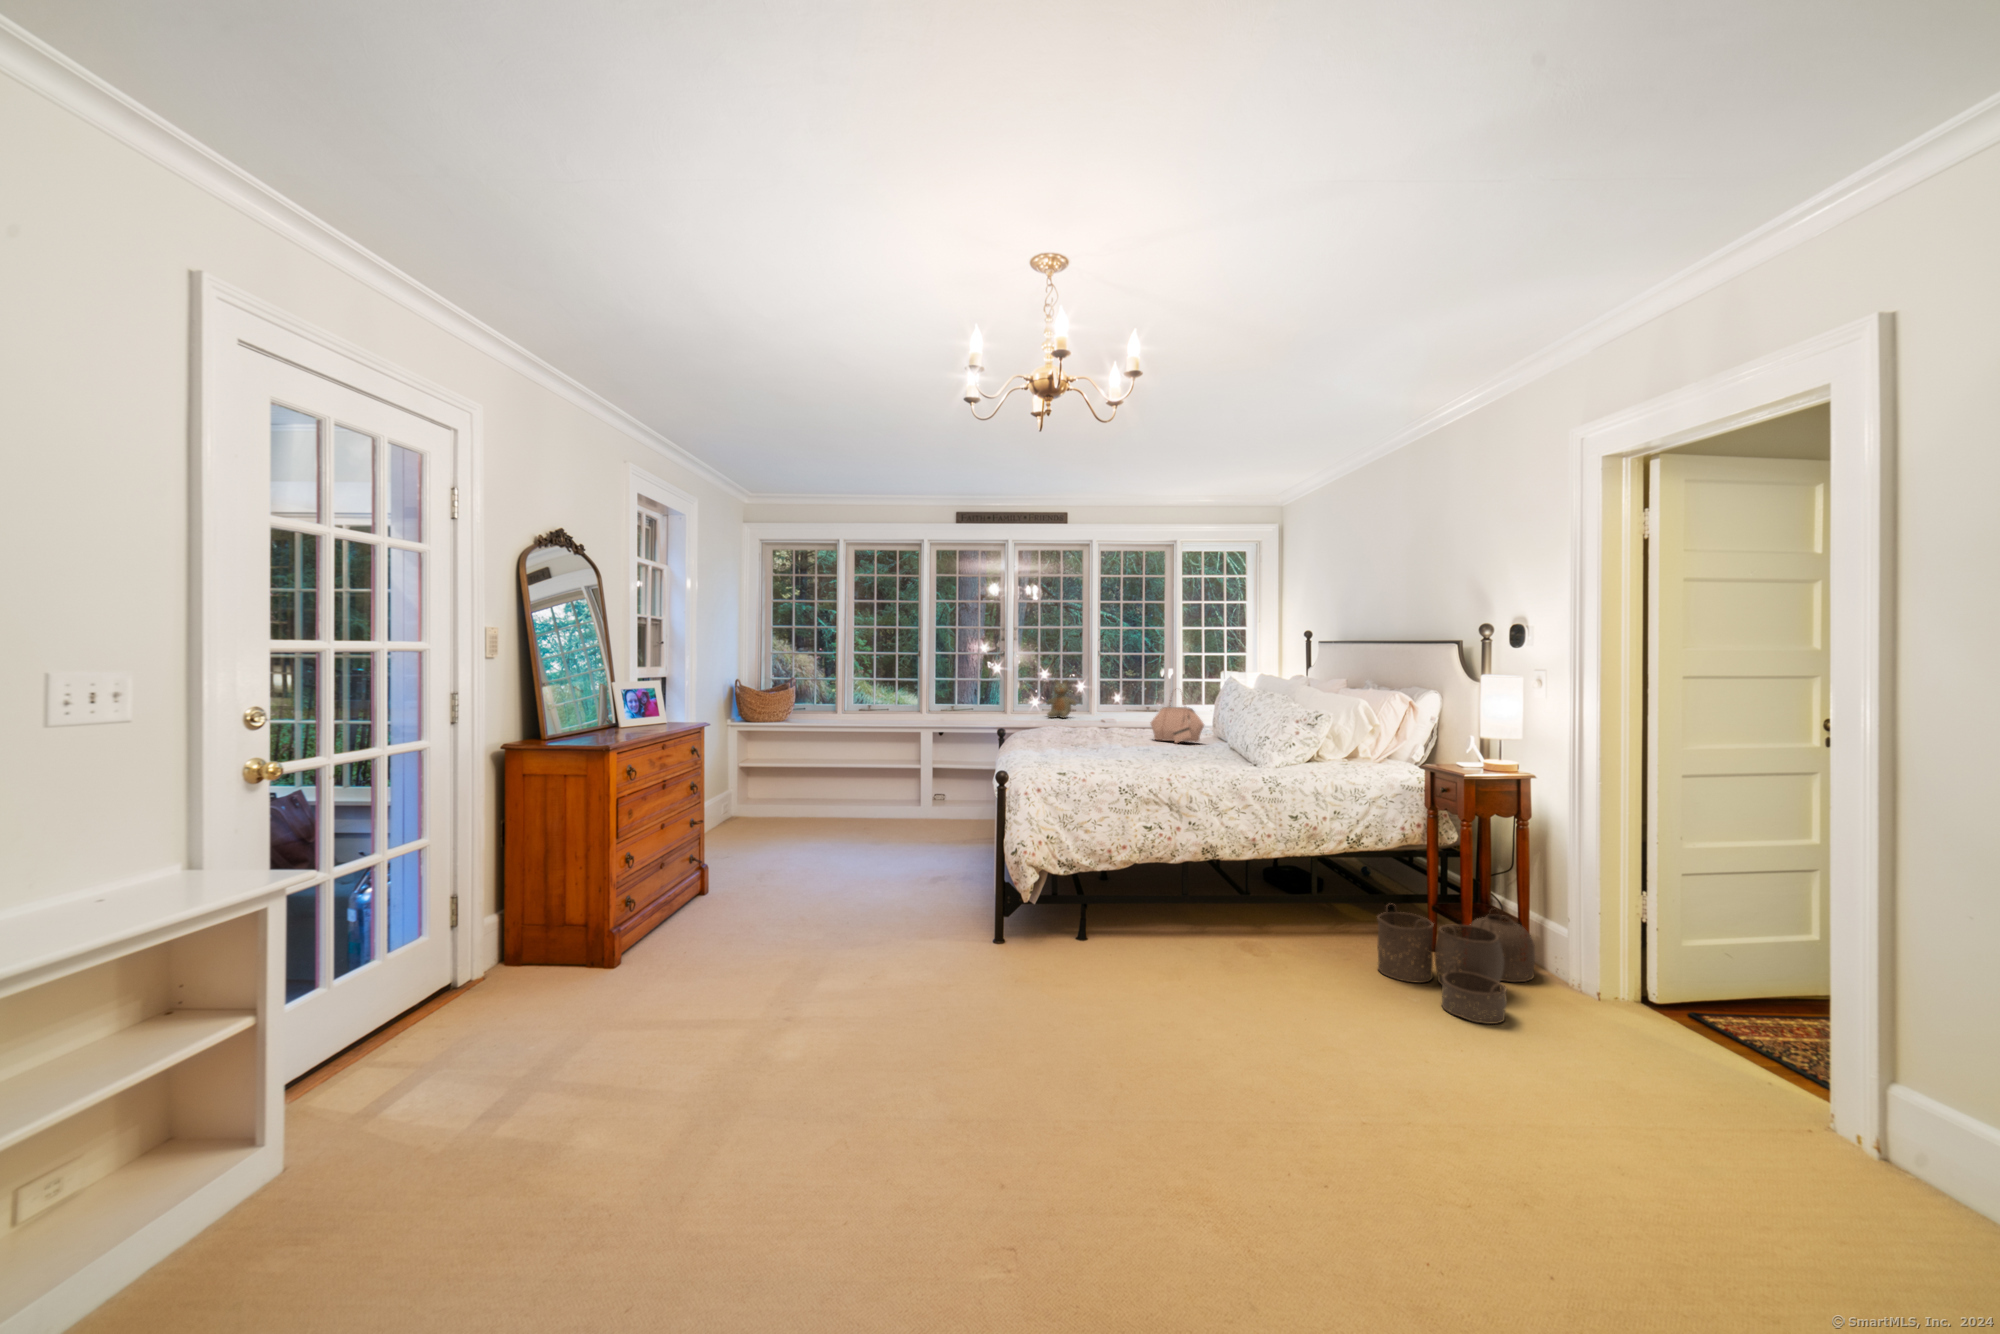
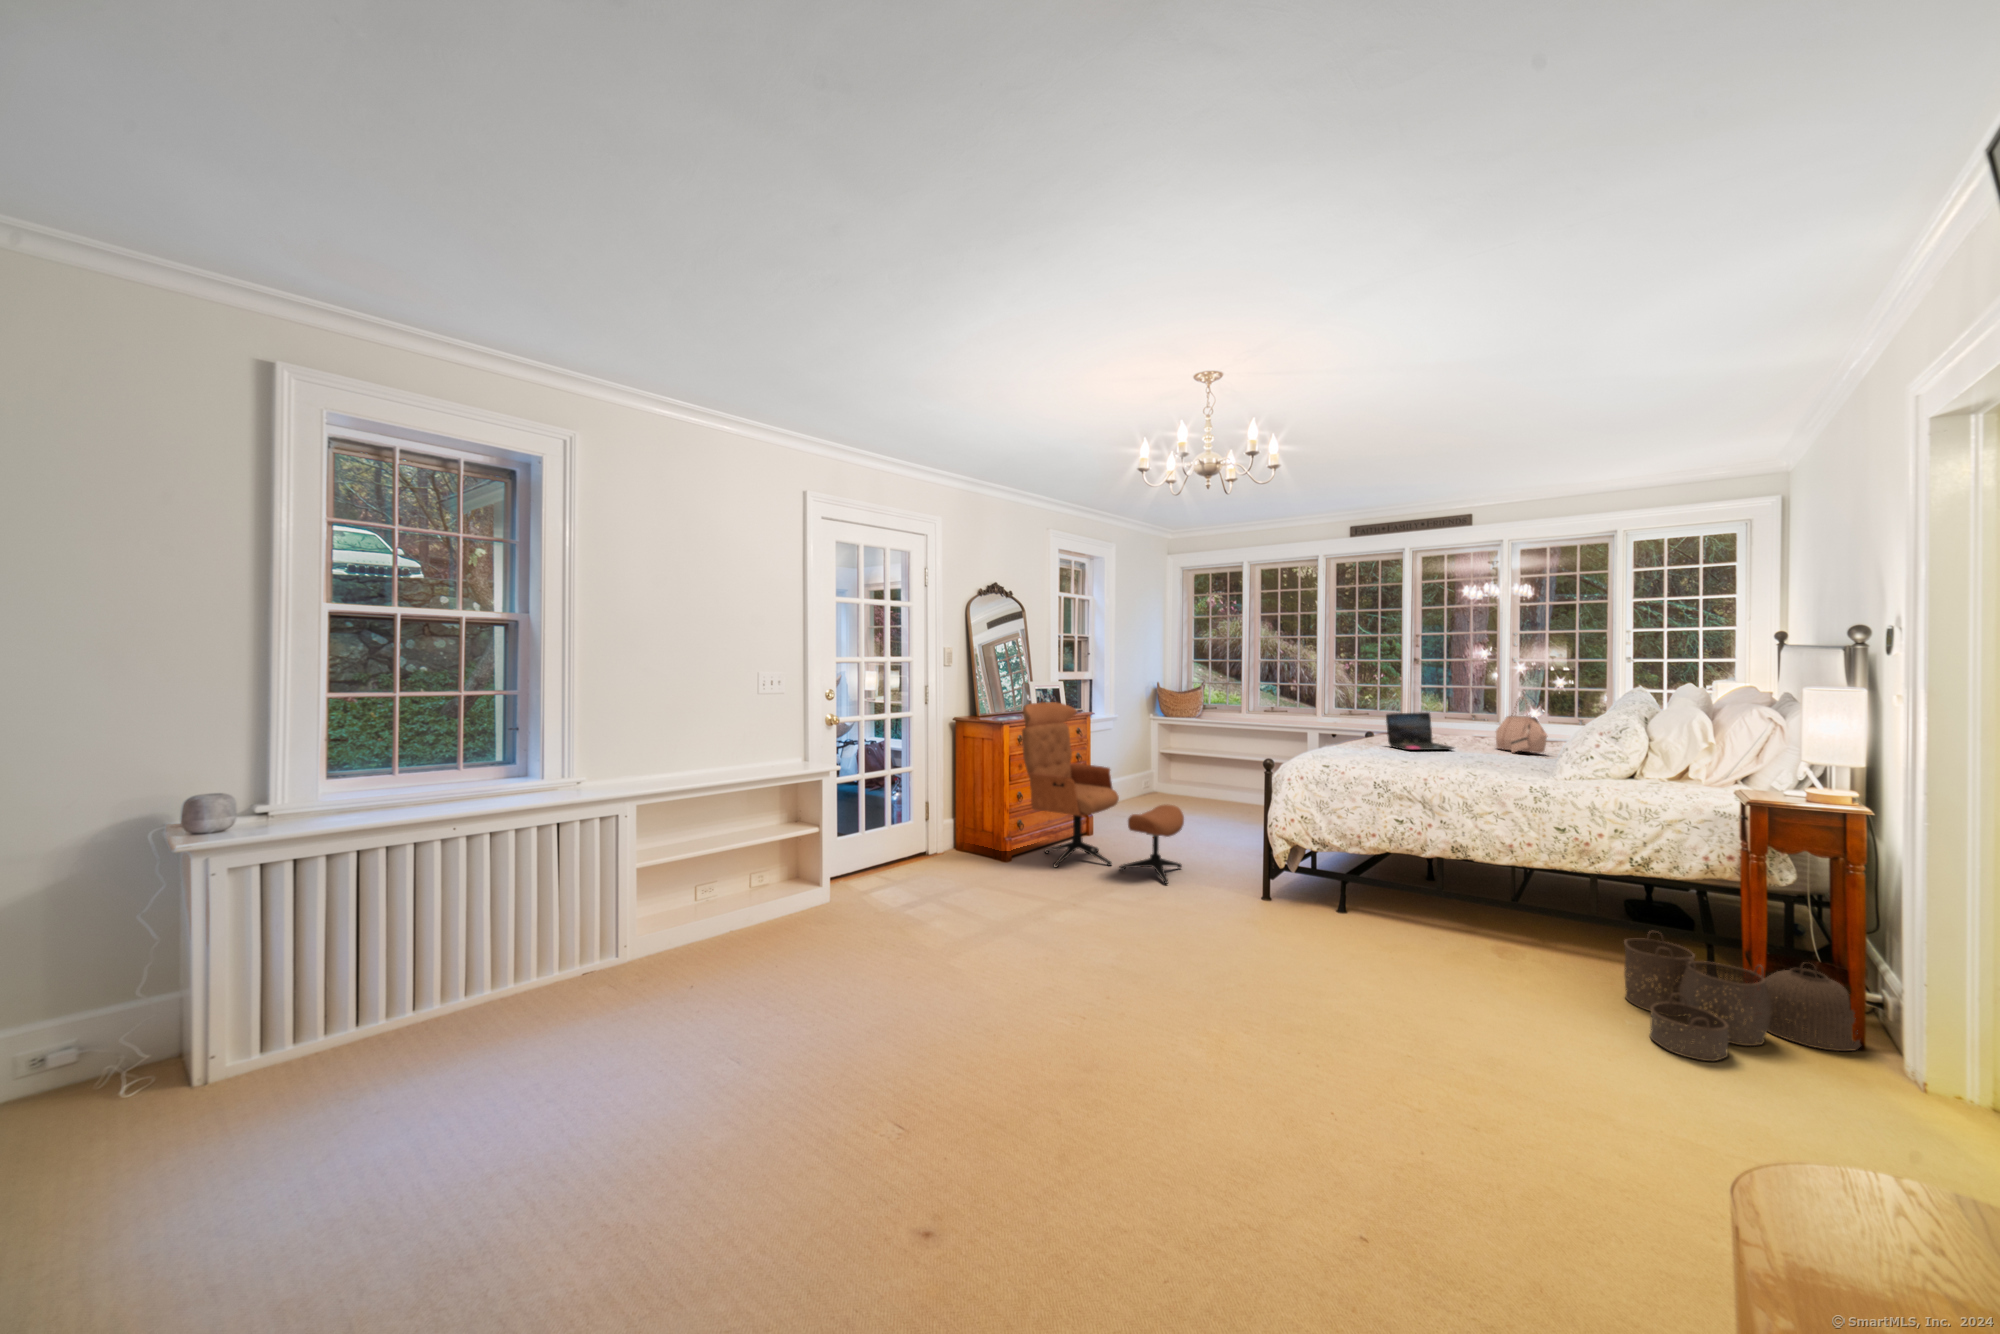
teddy bear: present [1047,680,1076,718] -> none [1444,686,1480,725]
laptop: none [1071,707,1134,748] -> present [1386,712,1454,750]
lounge chair: none [637,712,880,961] -> present [1022,702,1184,884]

